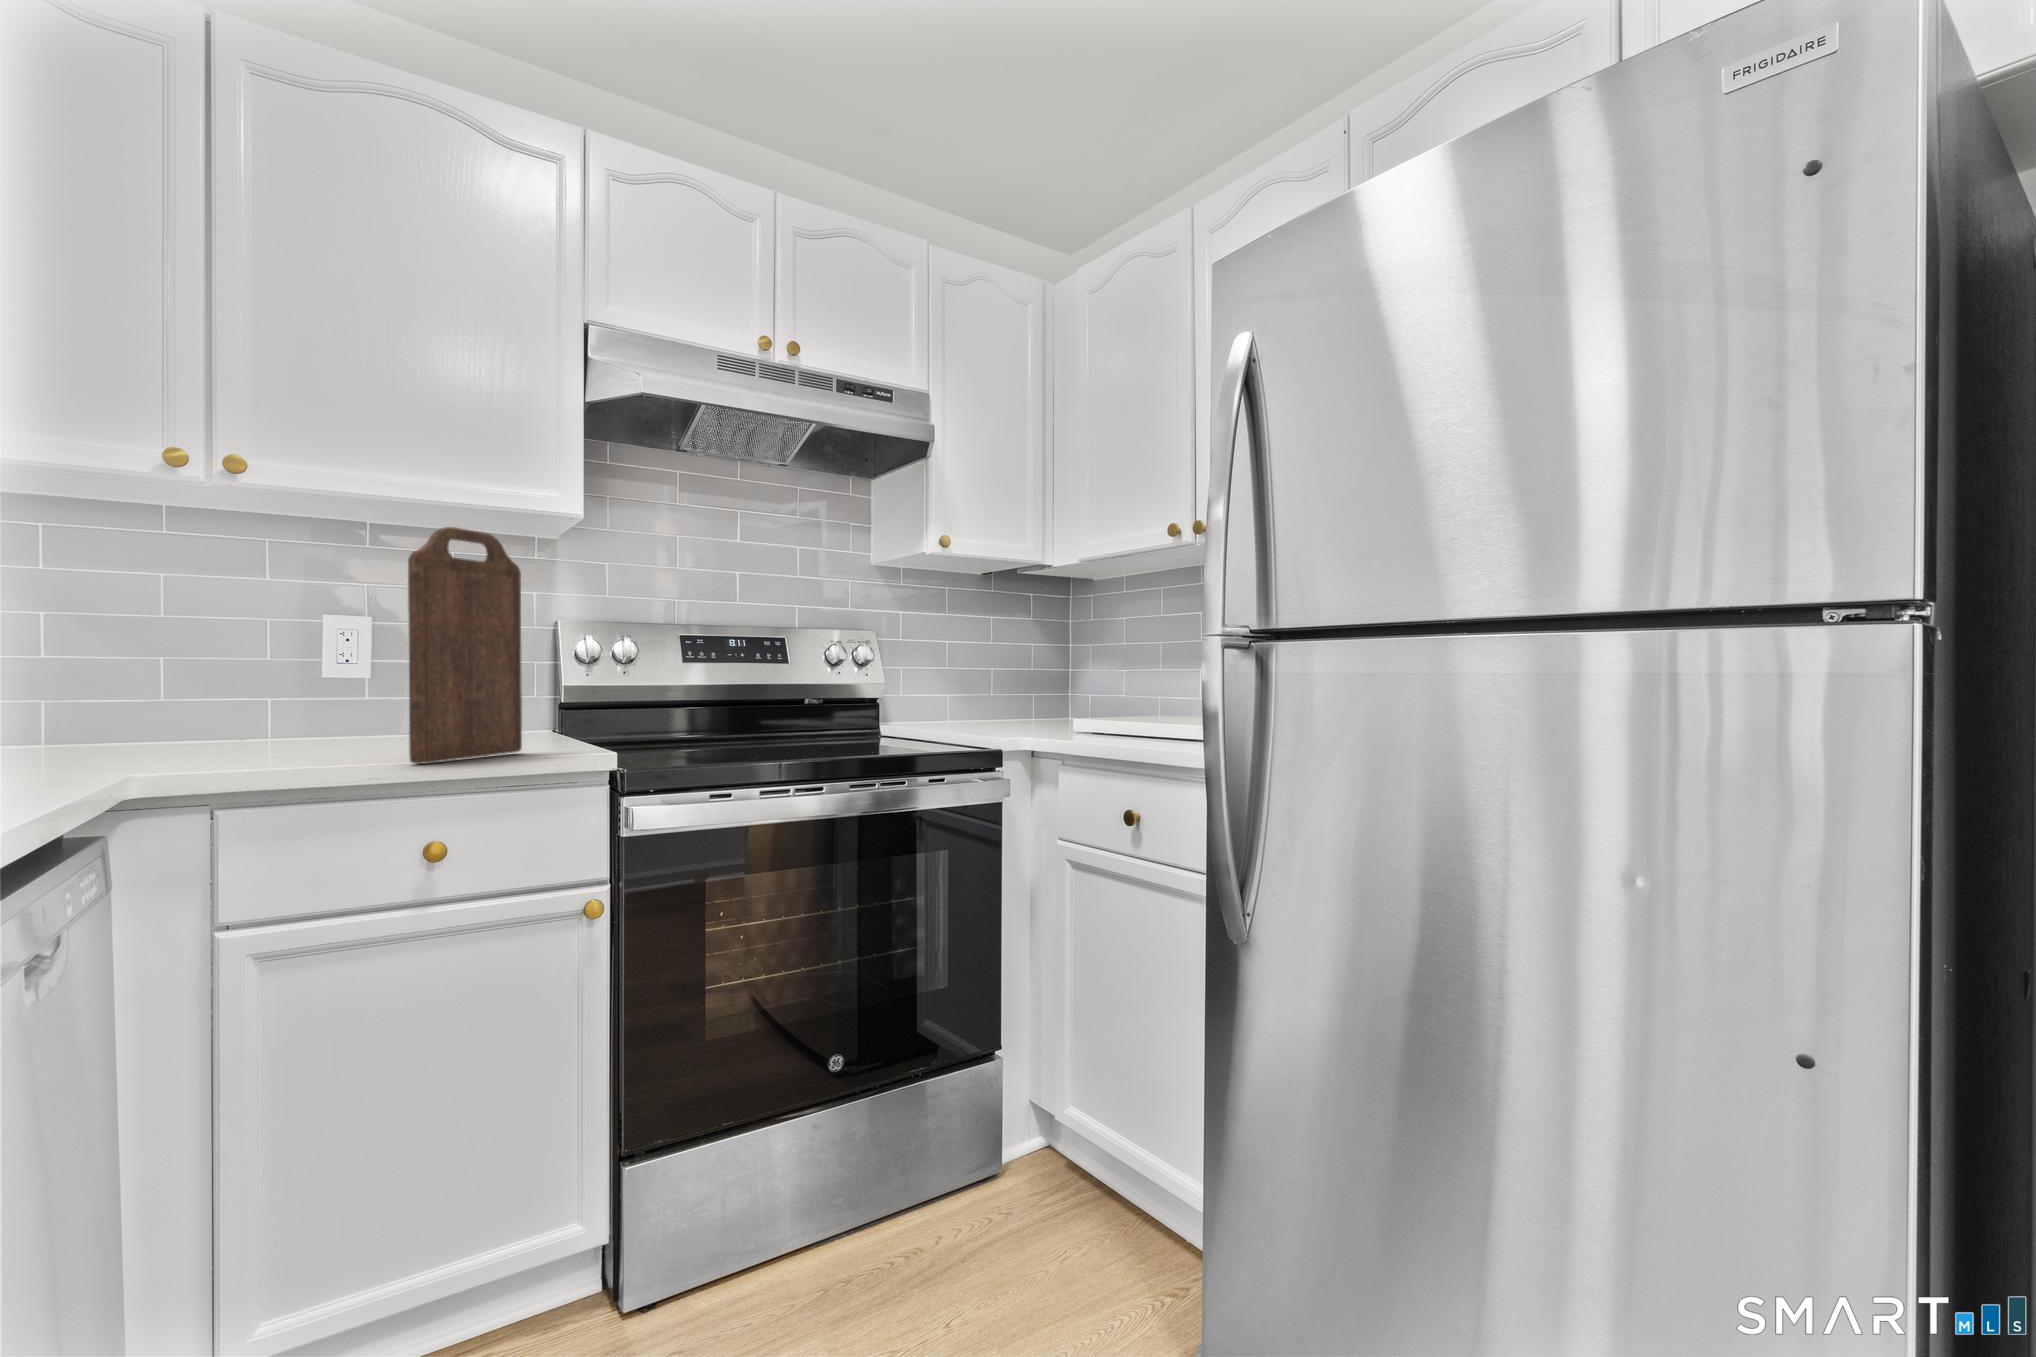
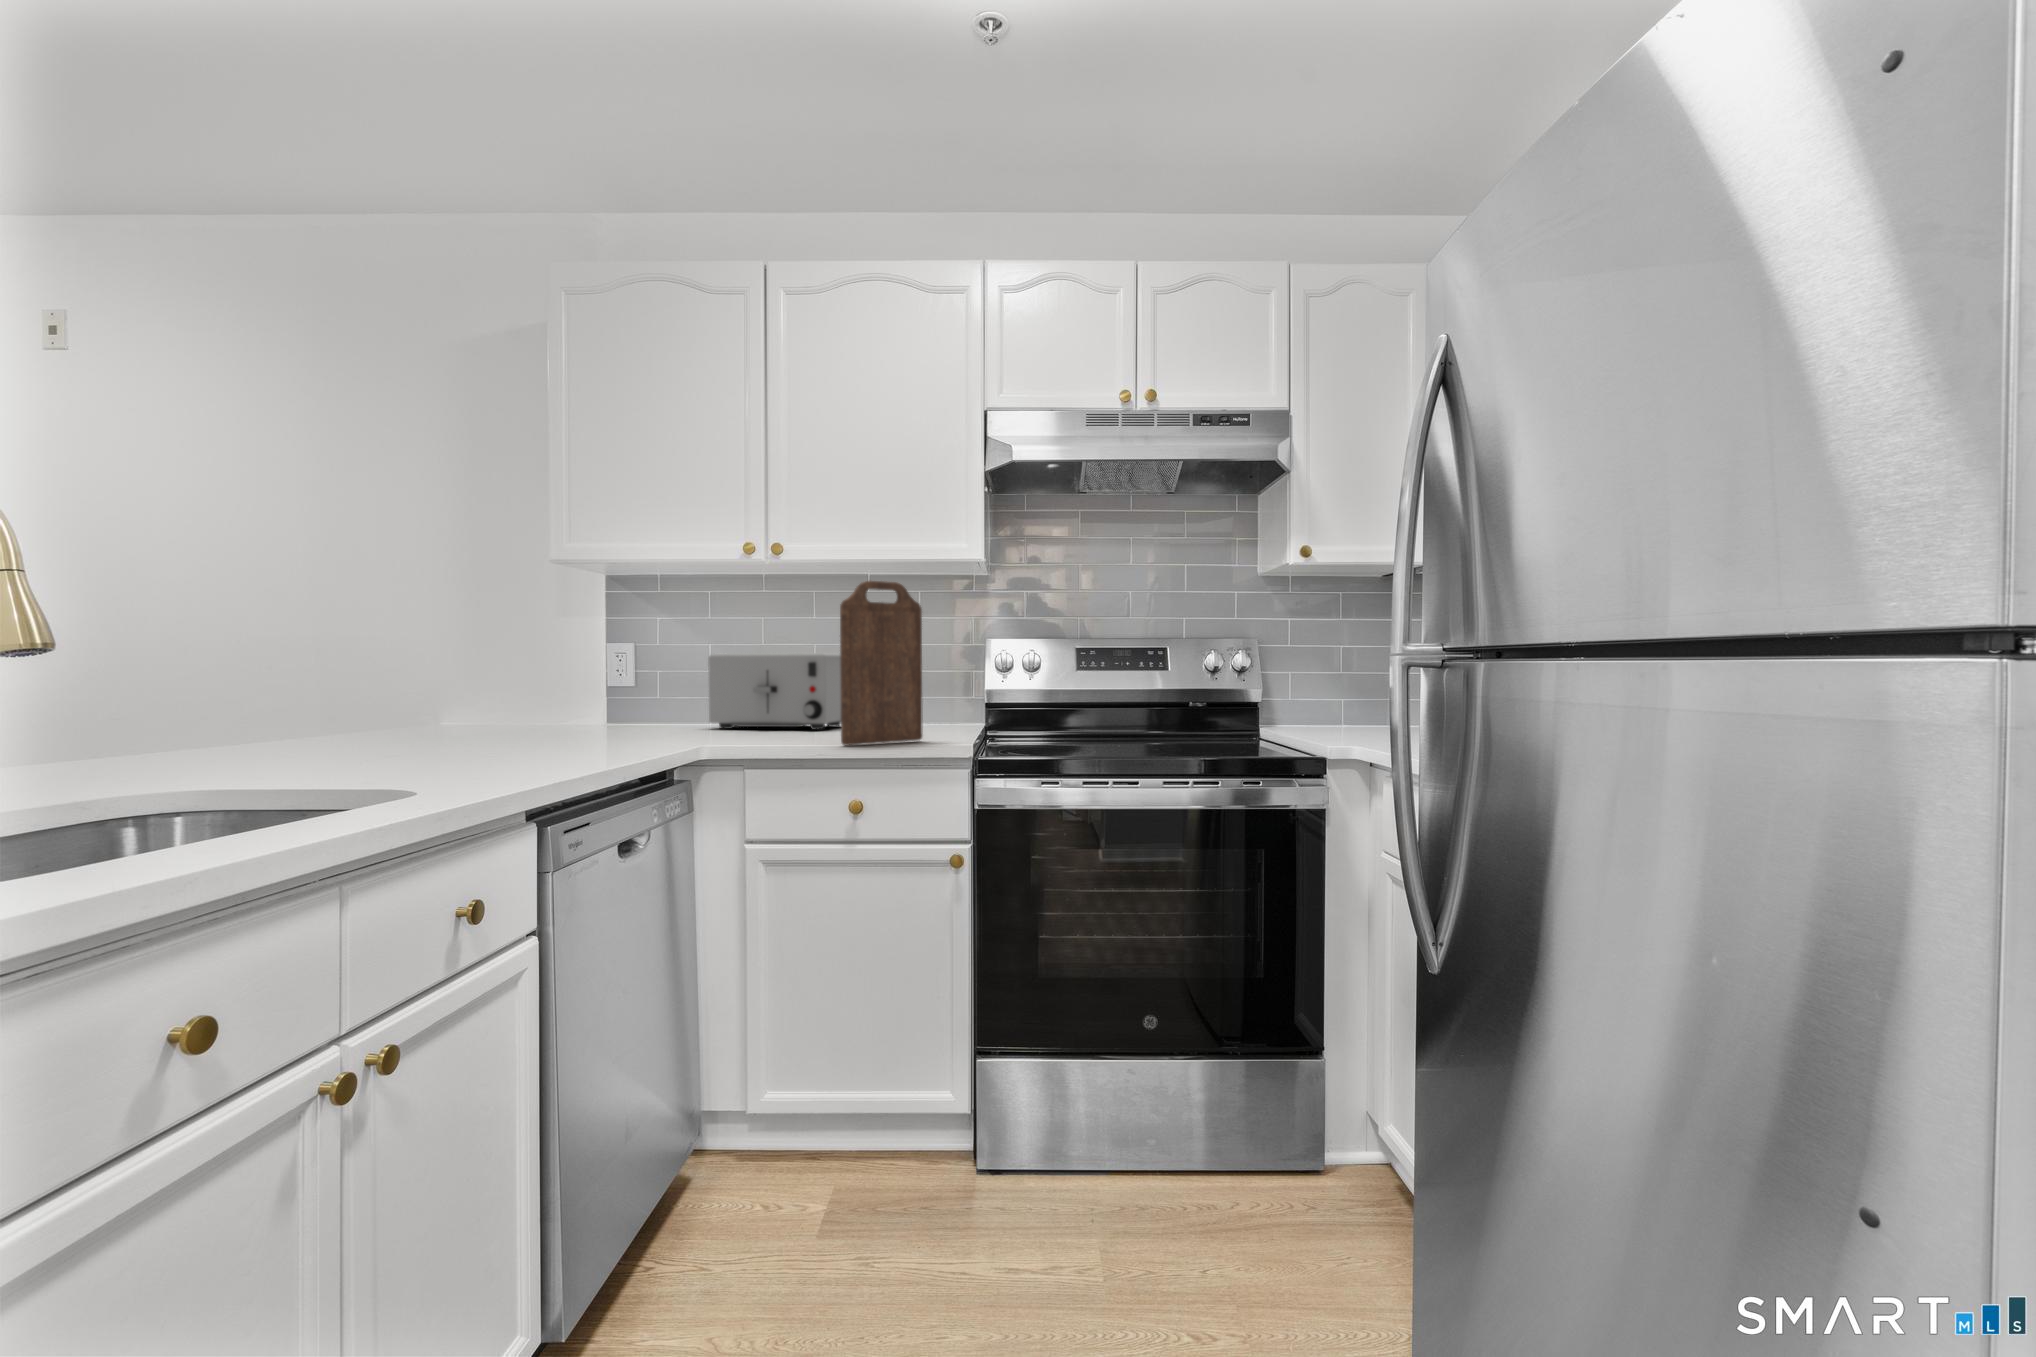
toaster: none [69,631,336,752] -> present [708,653,841,730]

